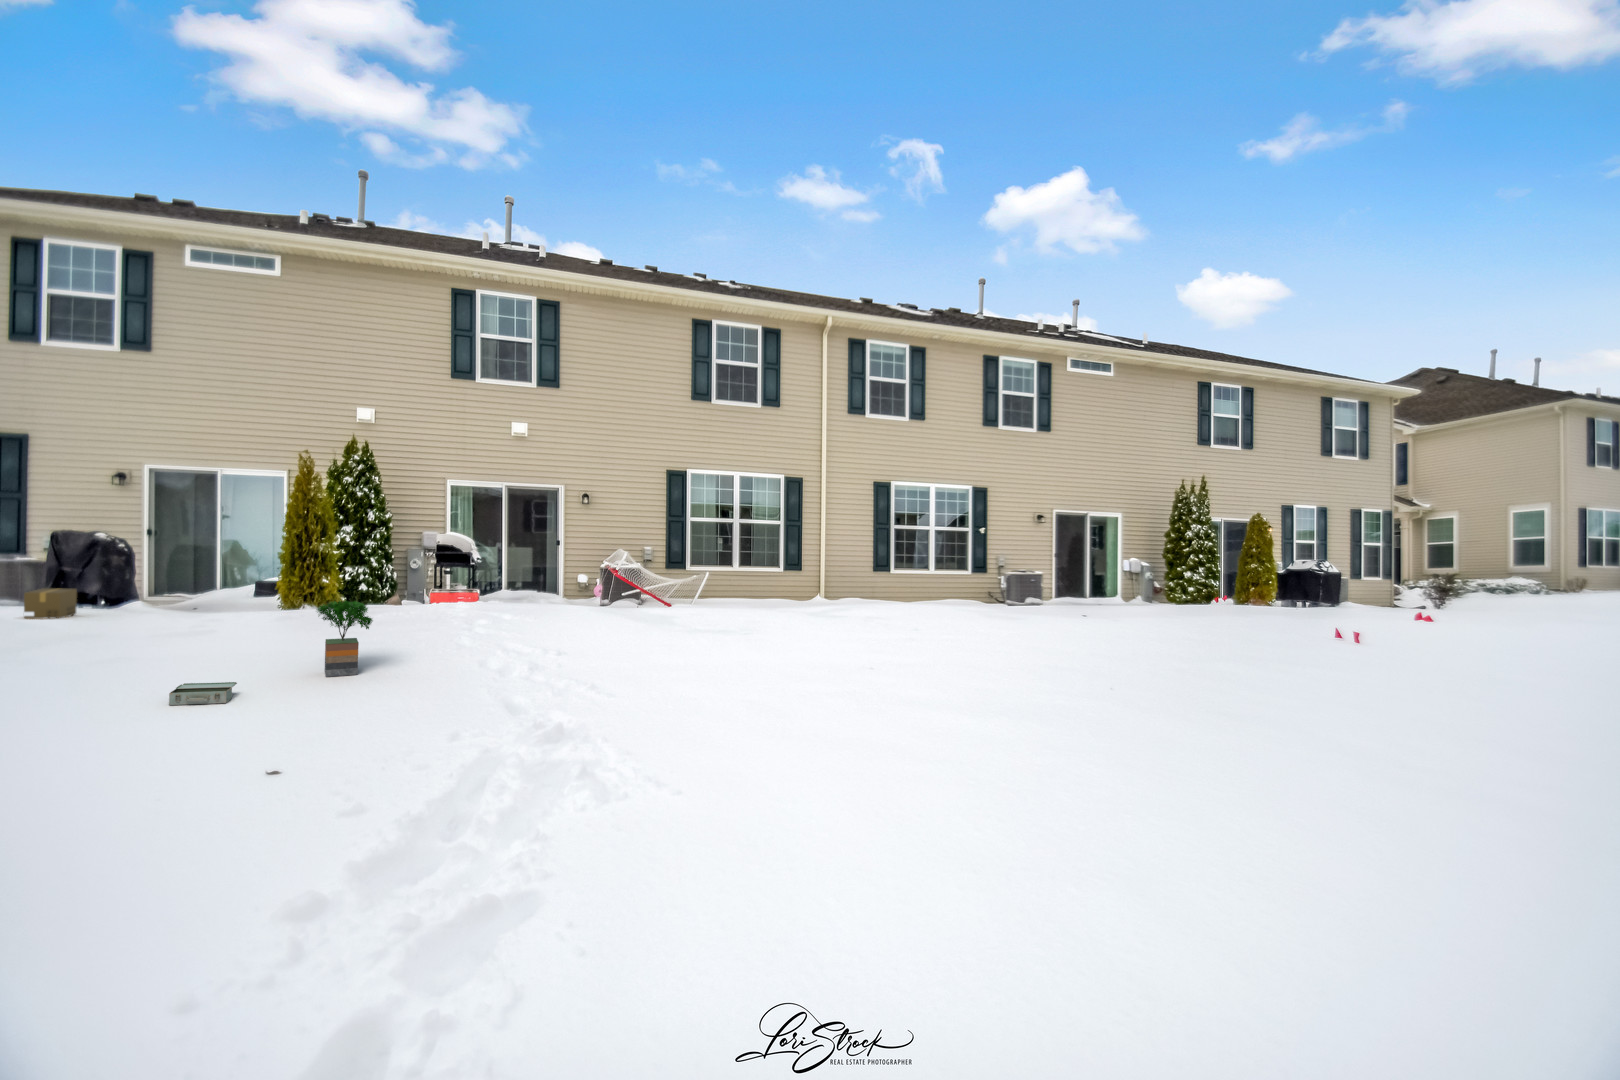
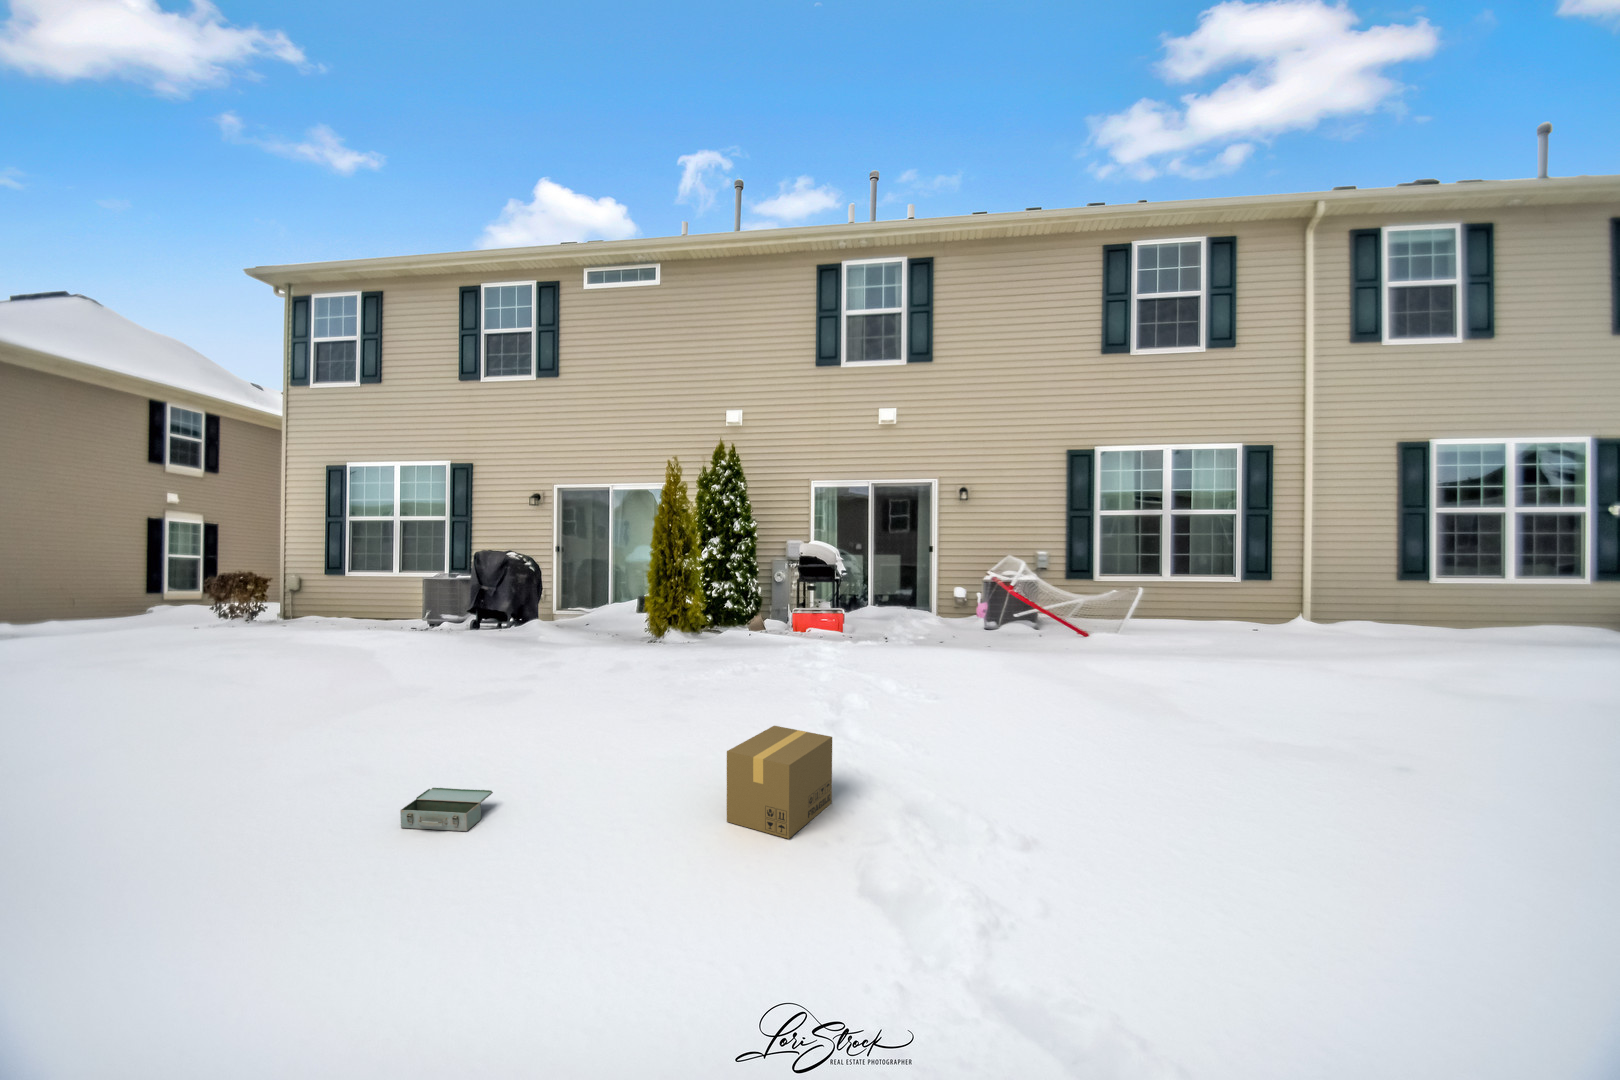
cardboard box: present [24,588,77,619] -> present [727,726,832,839]
potted tree: present [317,601,373,677] -> none [606,658,682,776]

